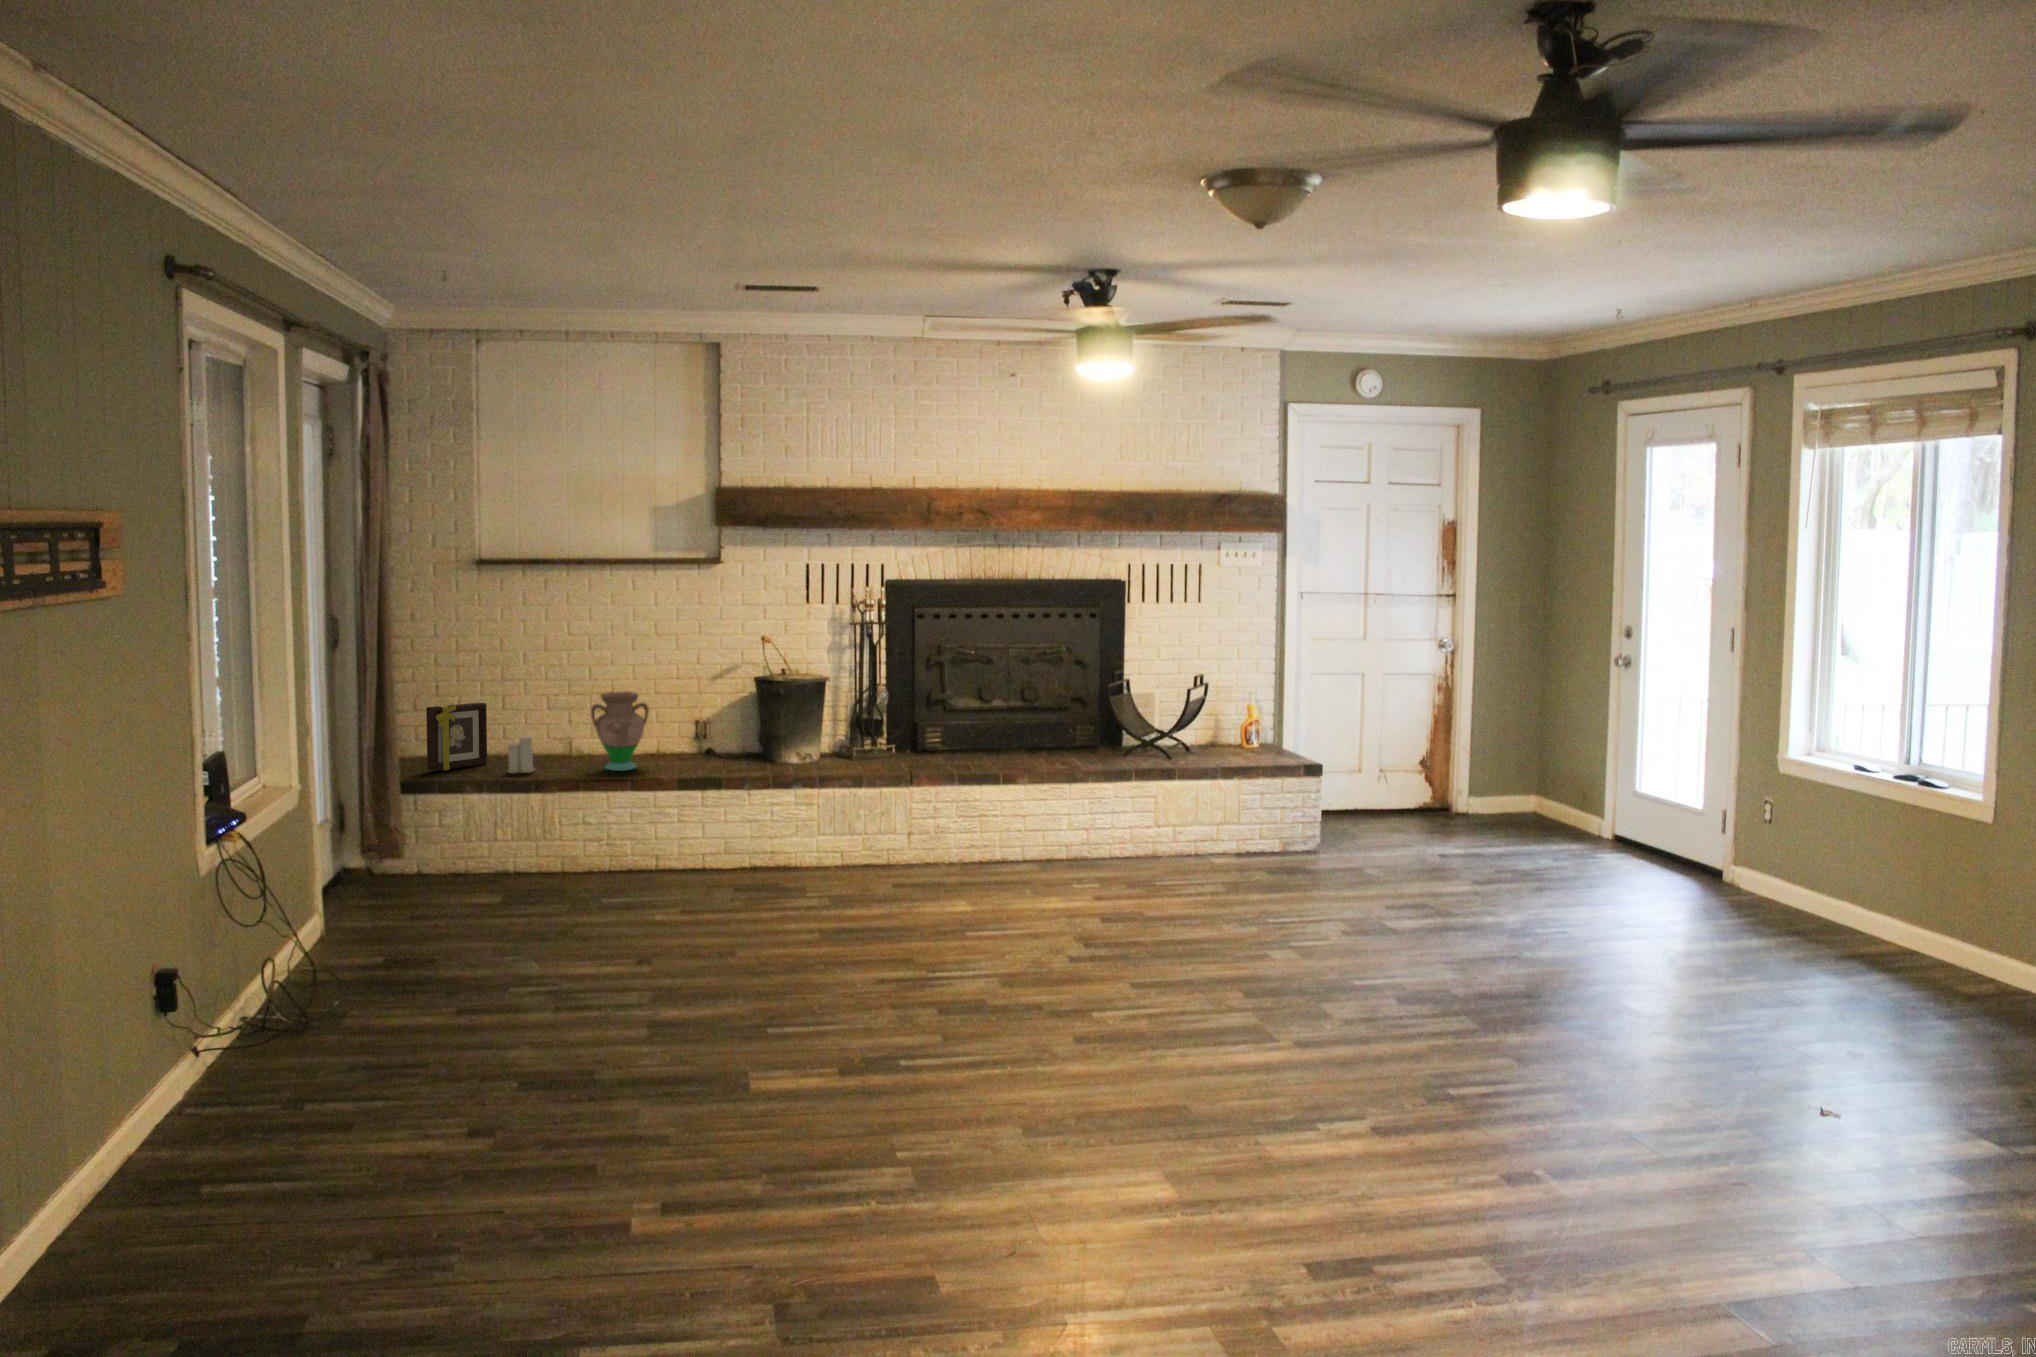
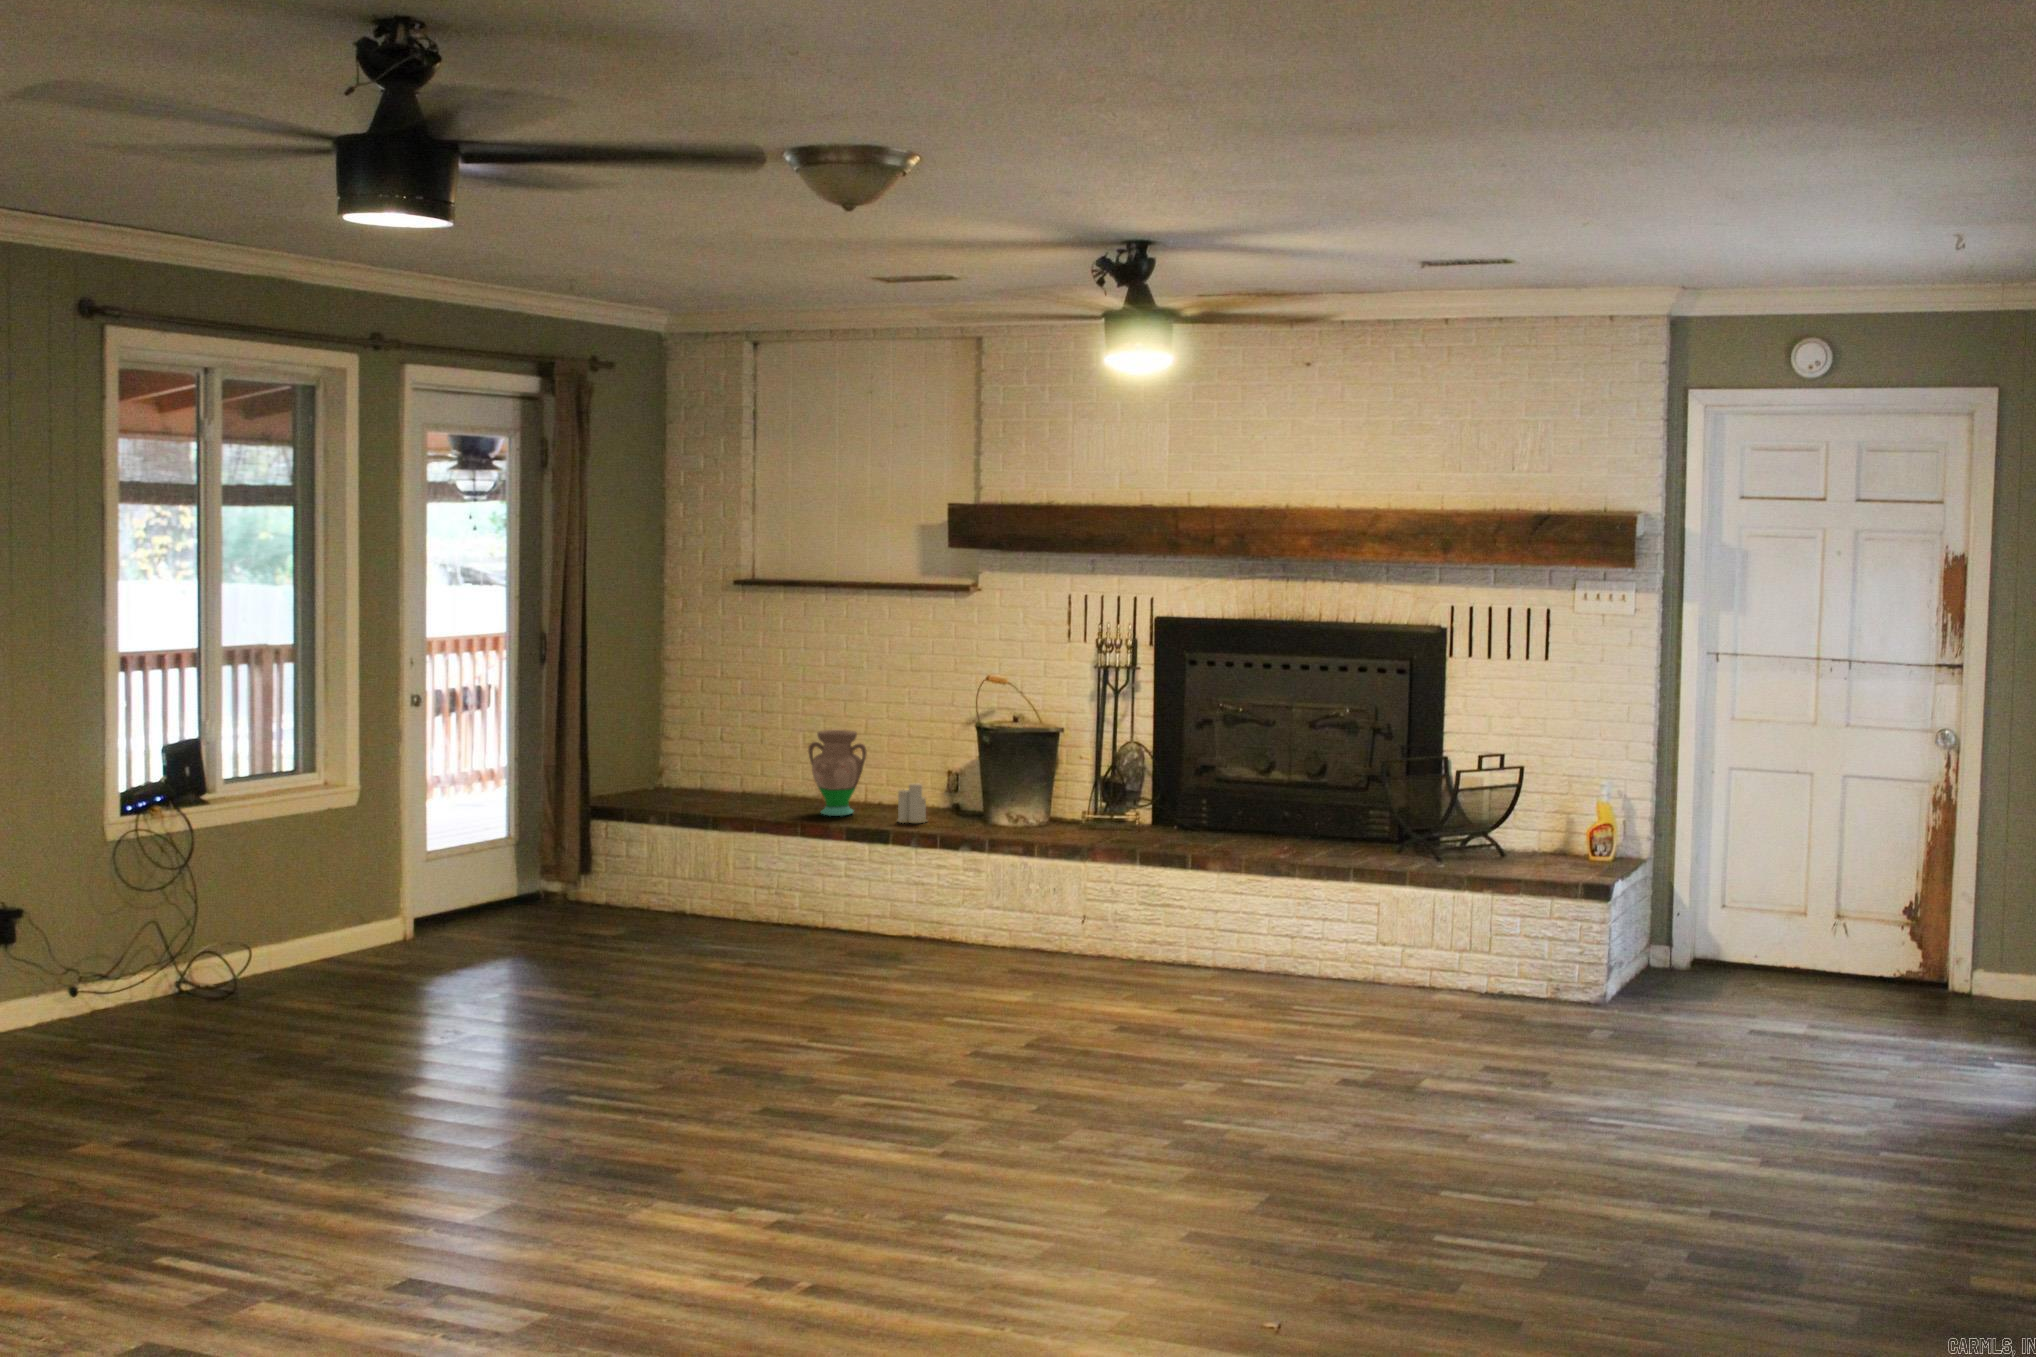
picture frame: present [426,703,487,771] -> none [668,732,735,800]
candle: present [507,736,535,773] -> present [897,784,927,823]

